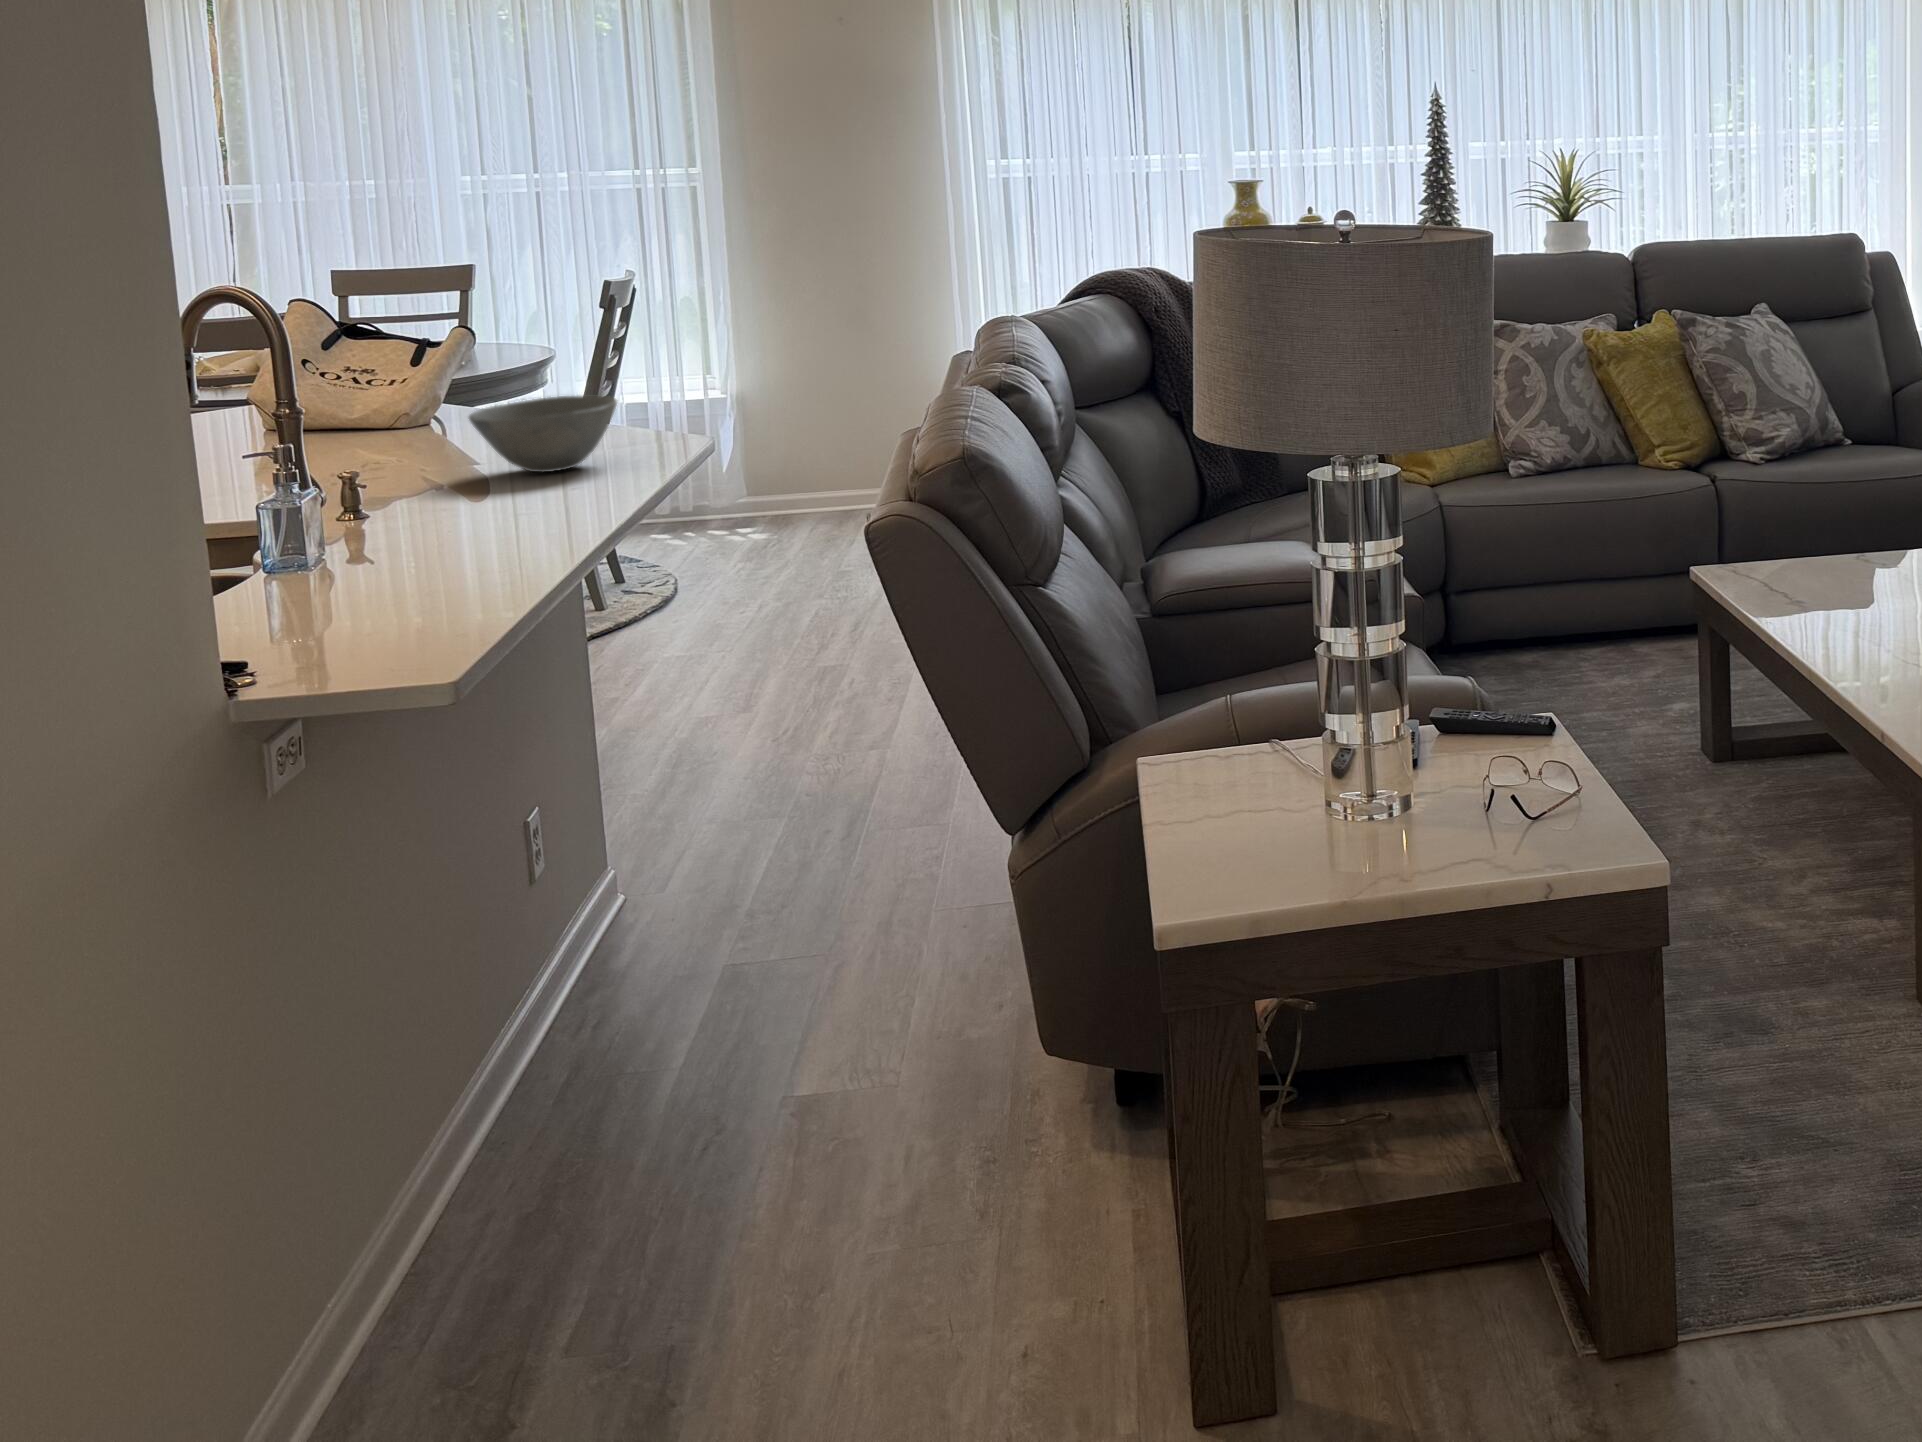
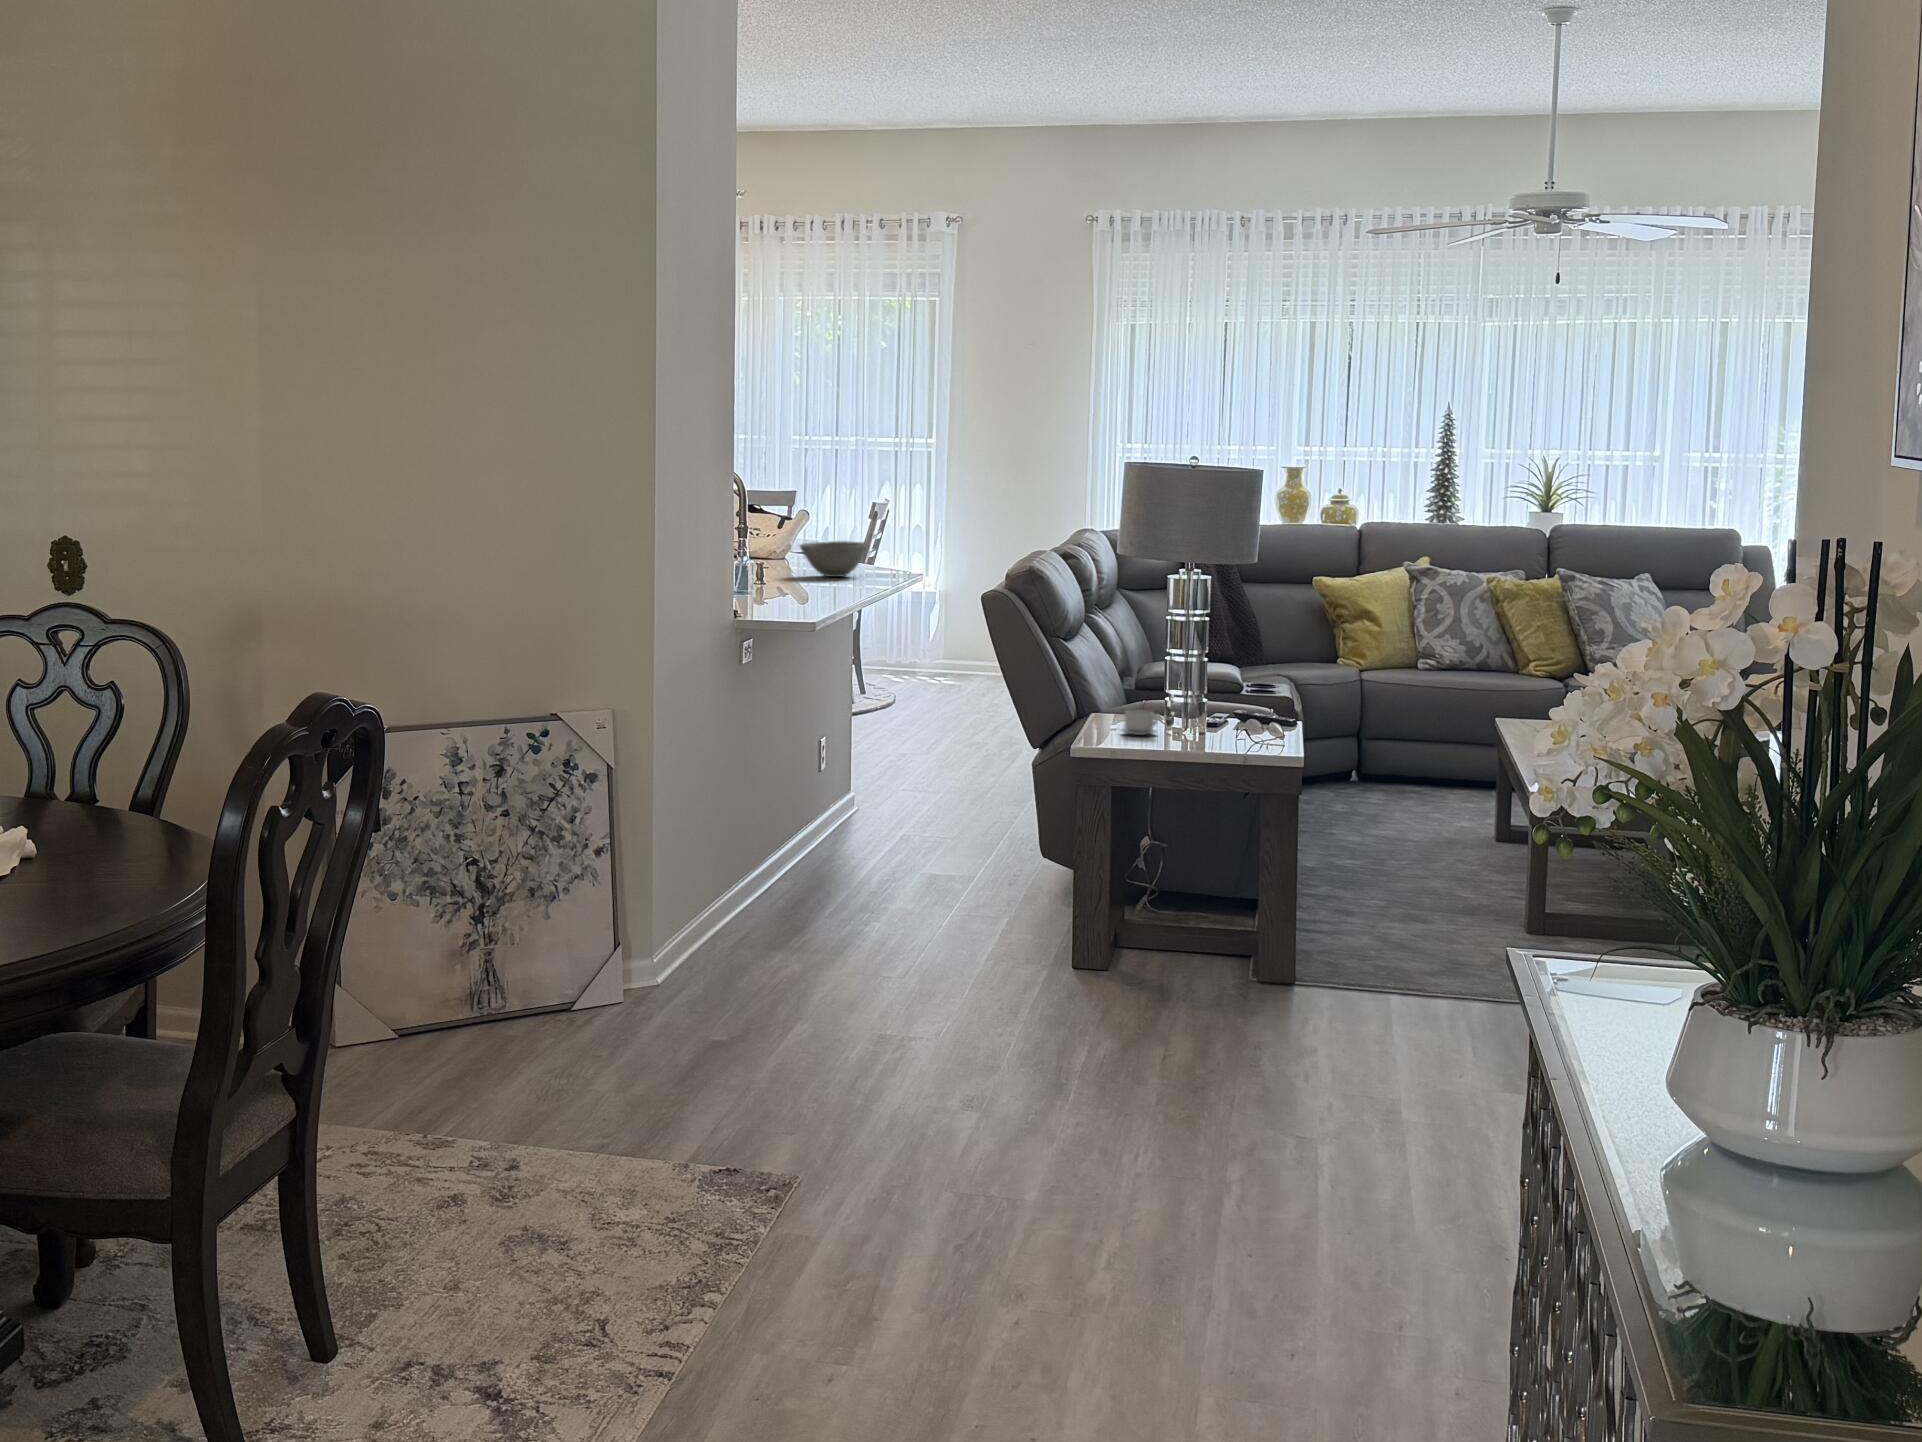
teacup: none [1288,787,1381,854] -> present [1121,710,1158,735]

